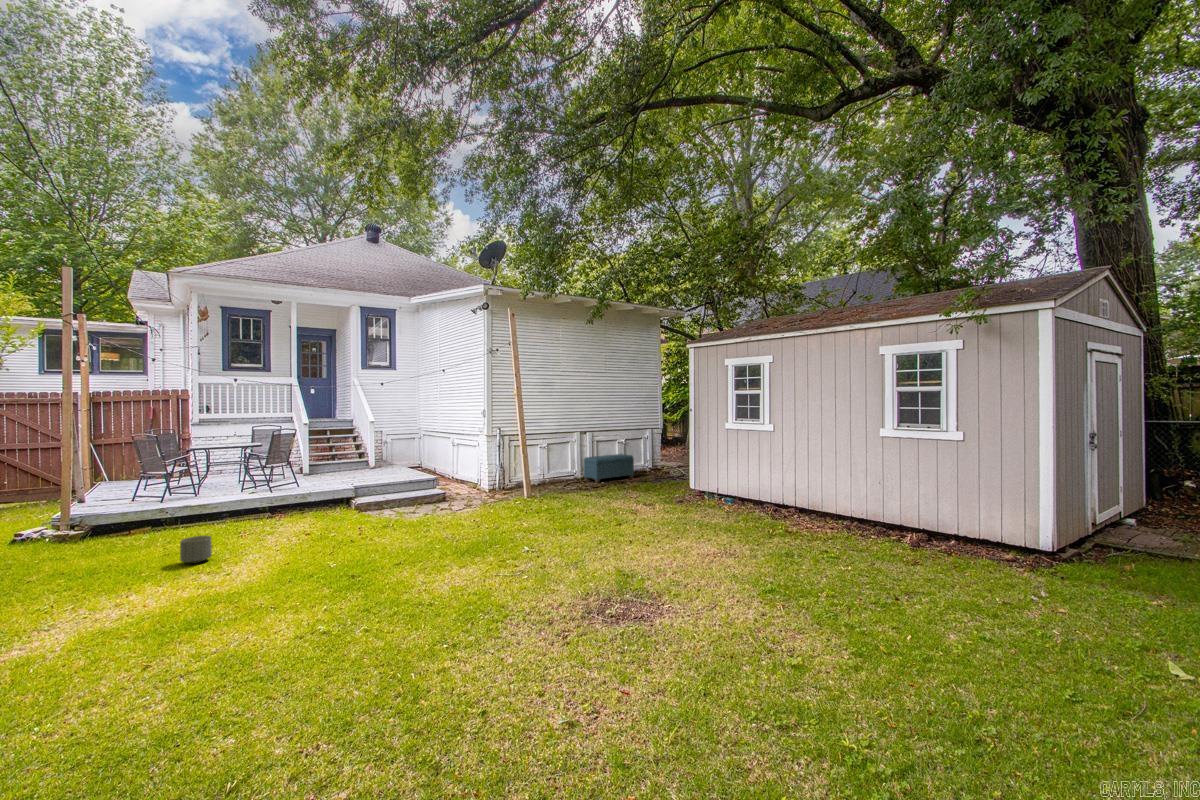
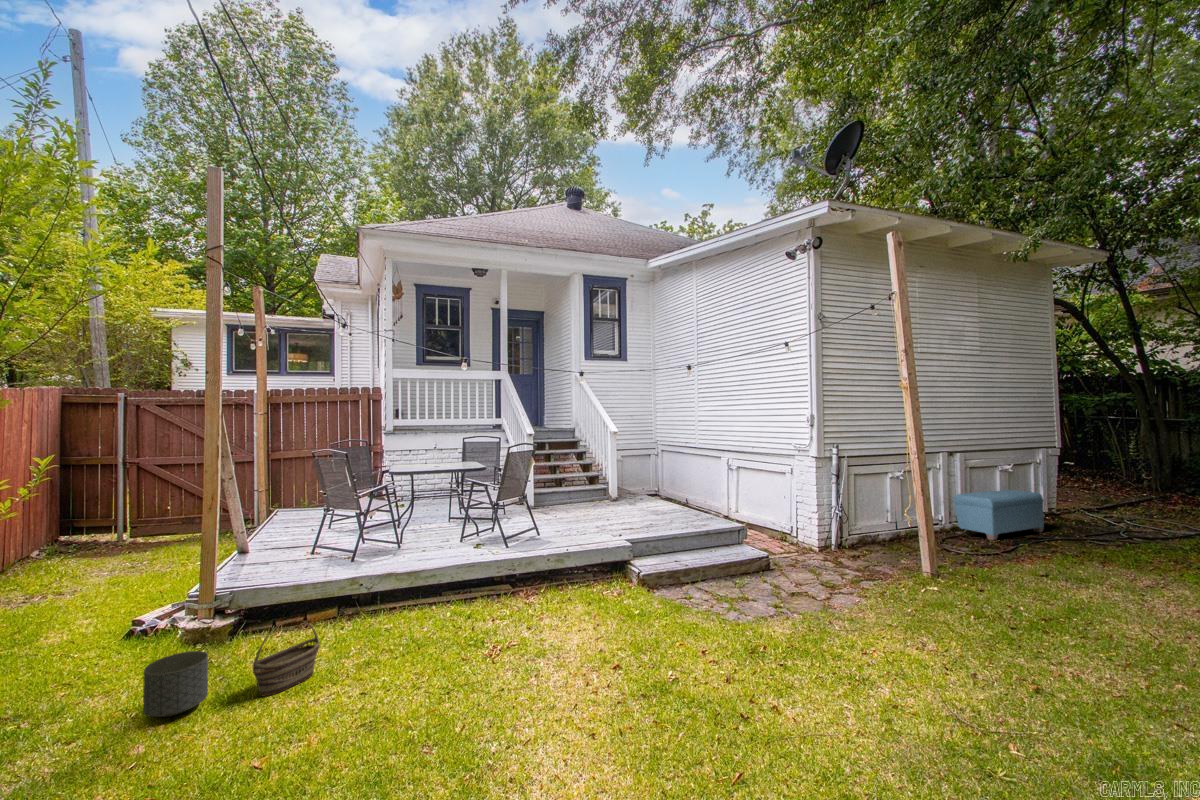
basket: none [103,521,141,556] -> present [252,622,319,696]
planter: present [180,536,212,564] -> present [143,651,208,717]

